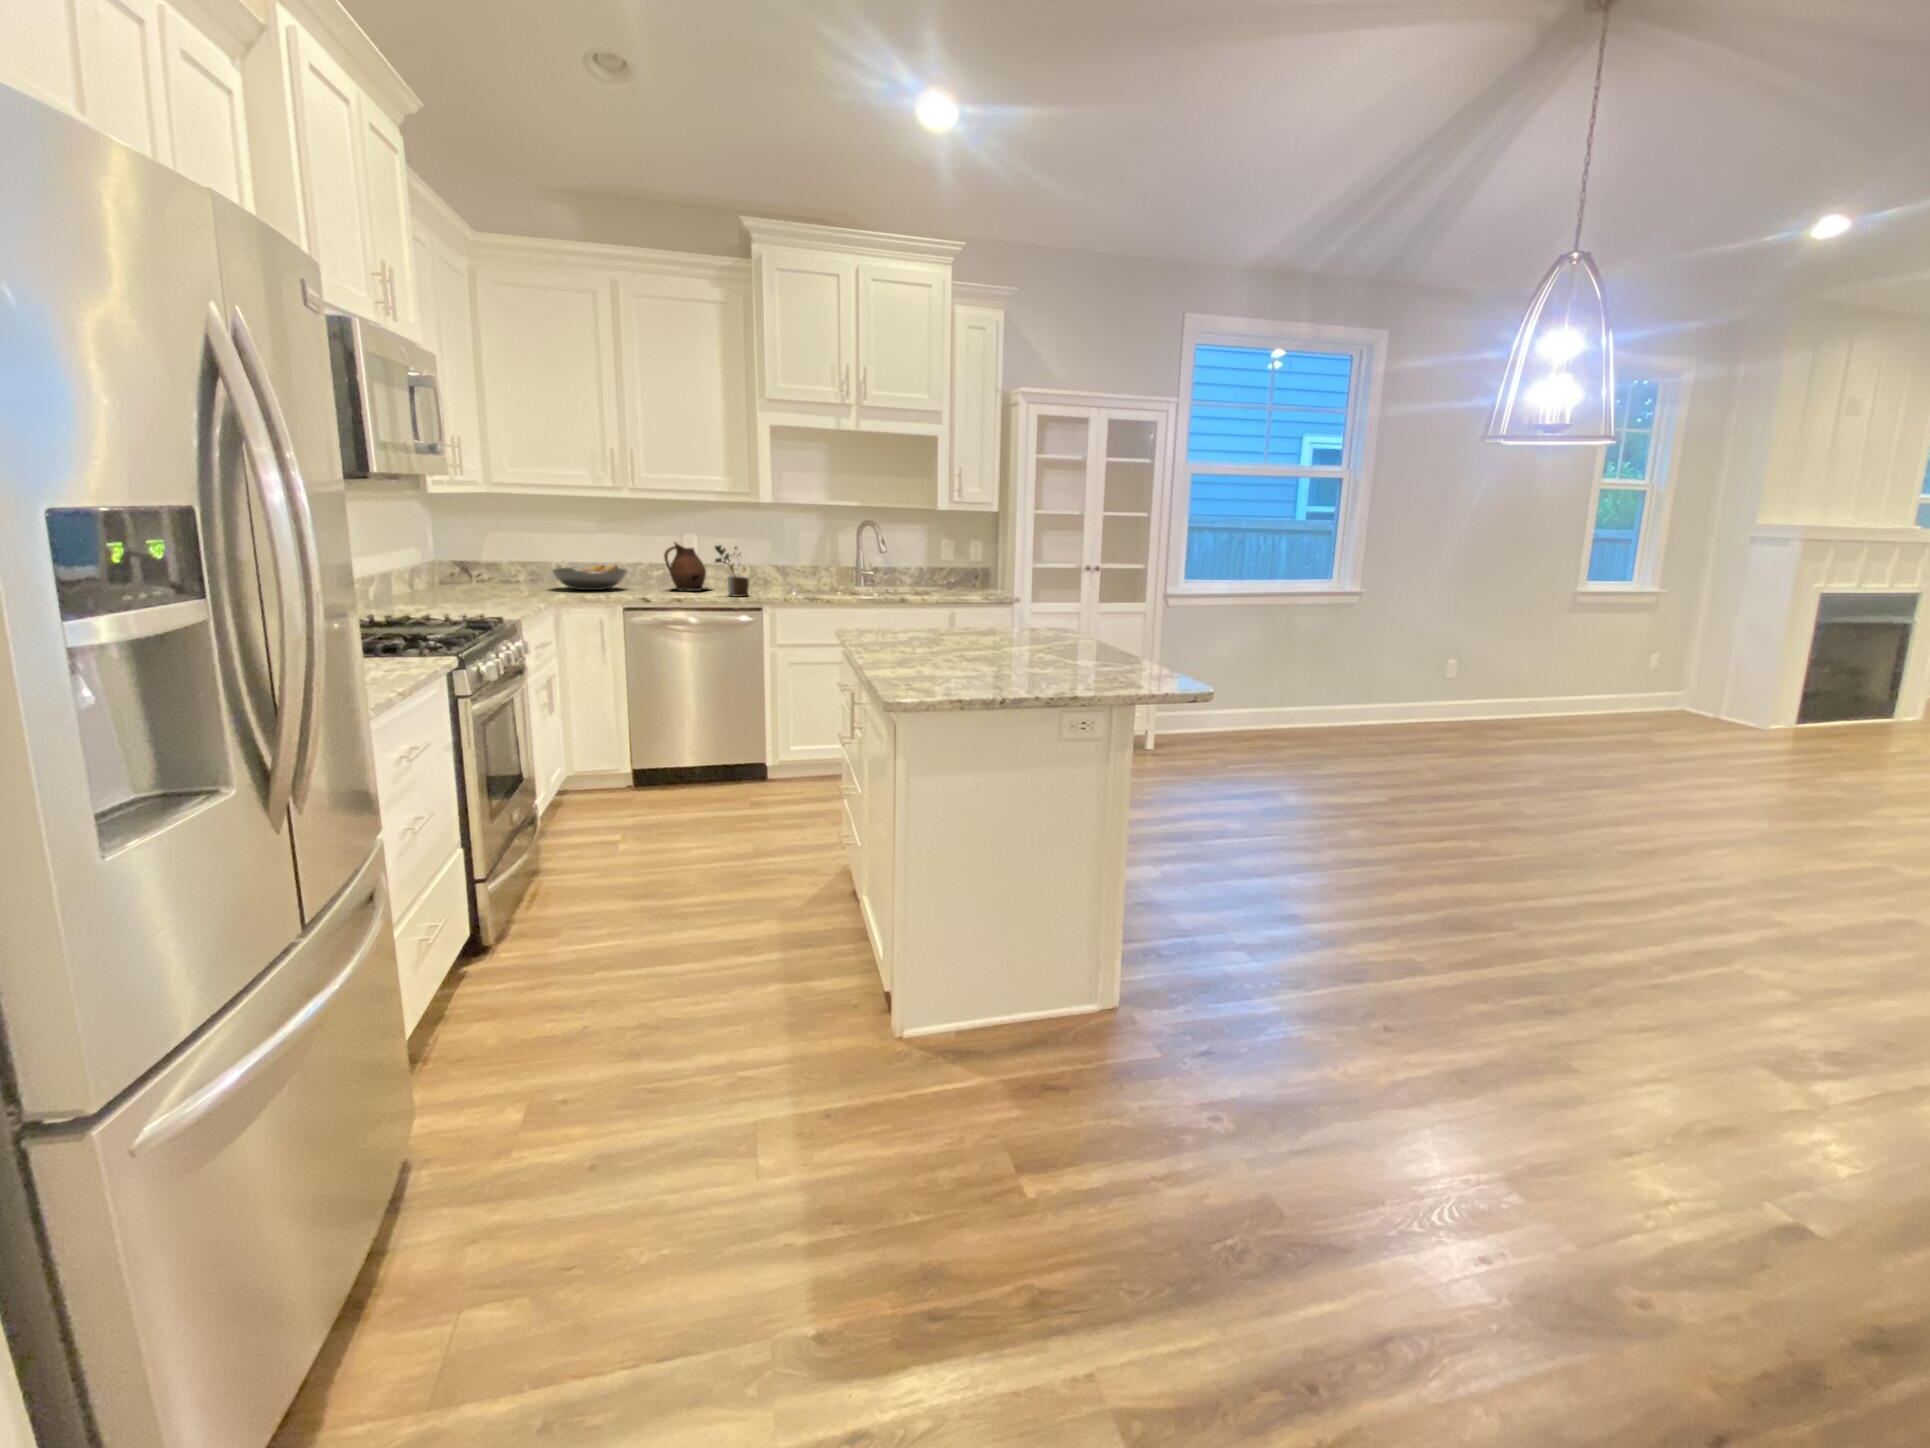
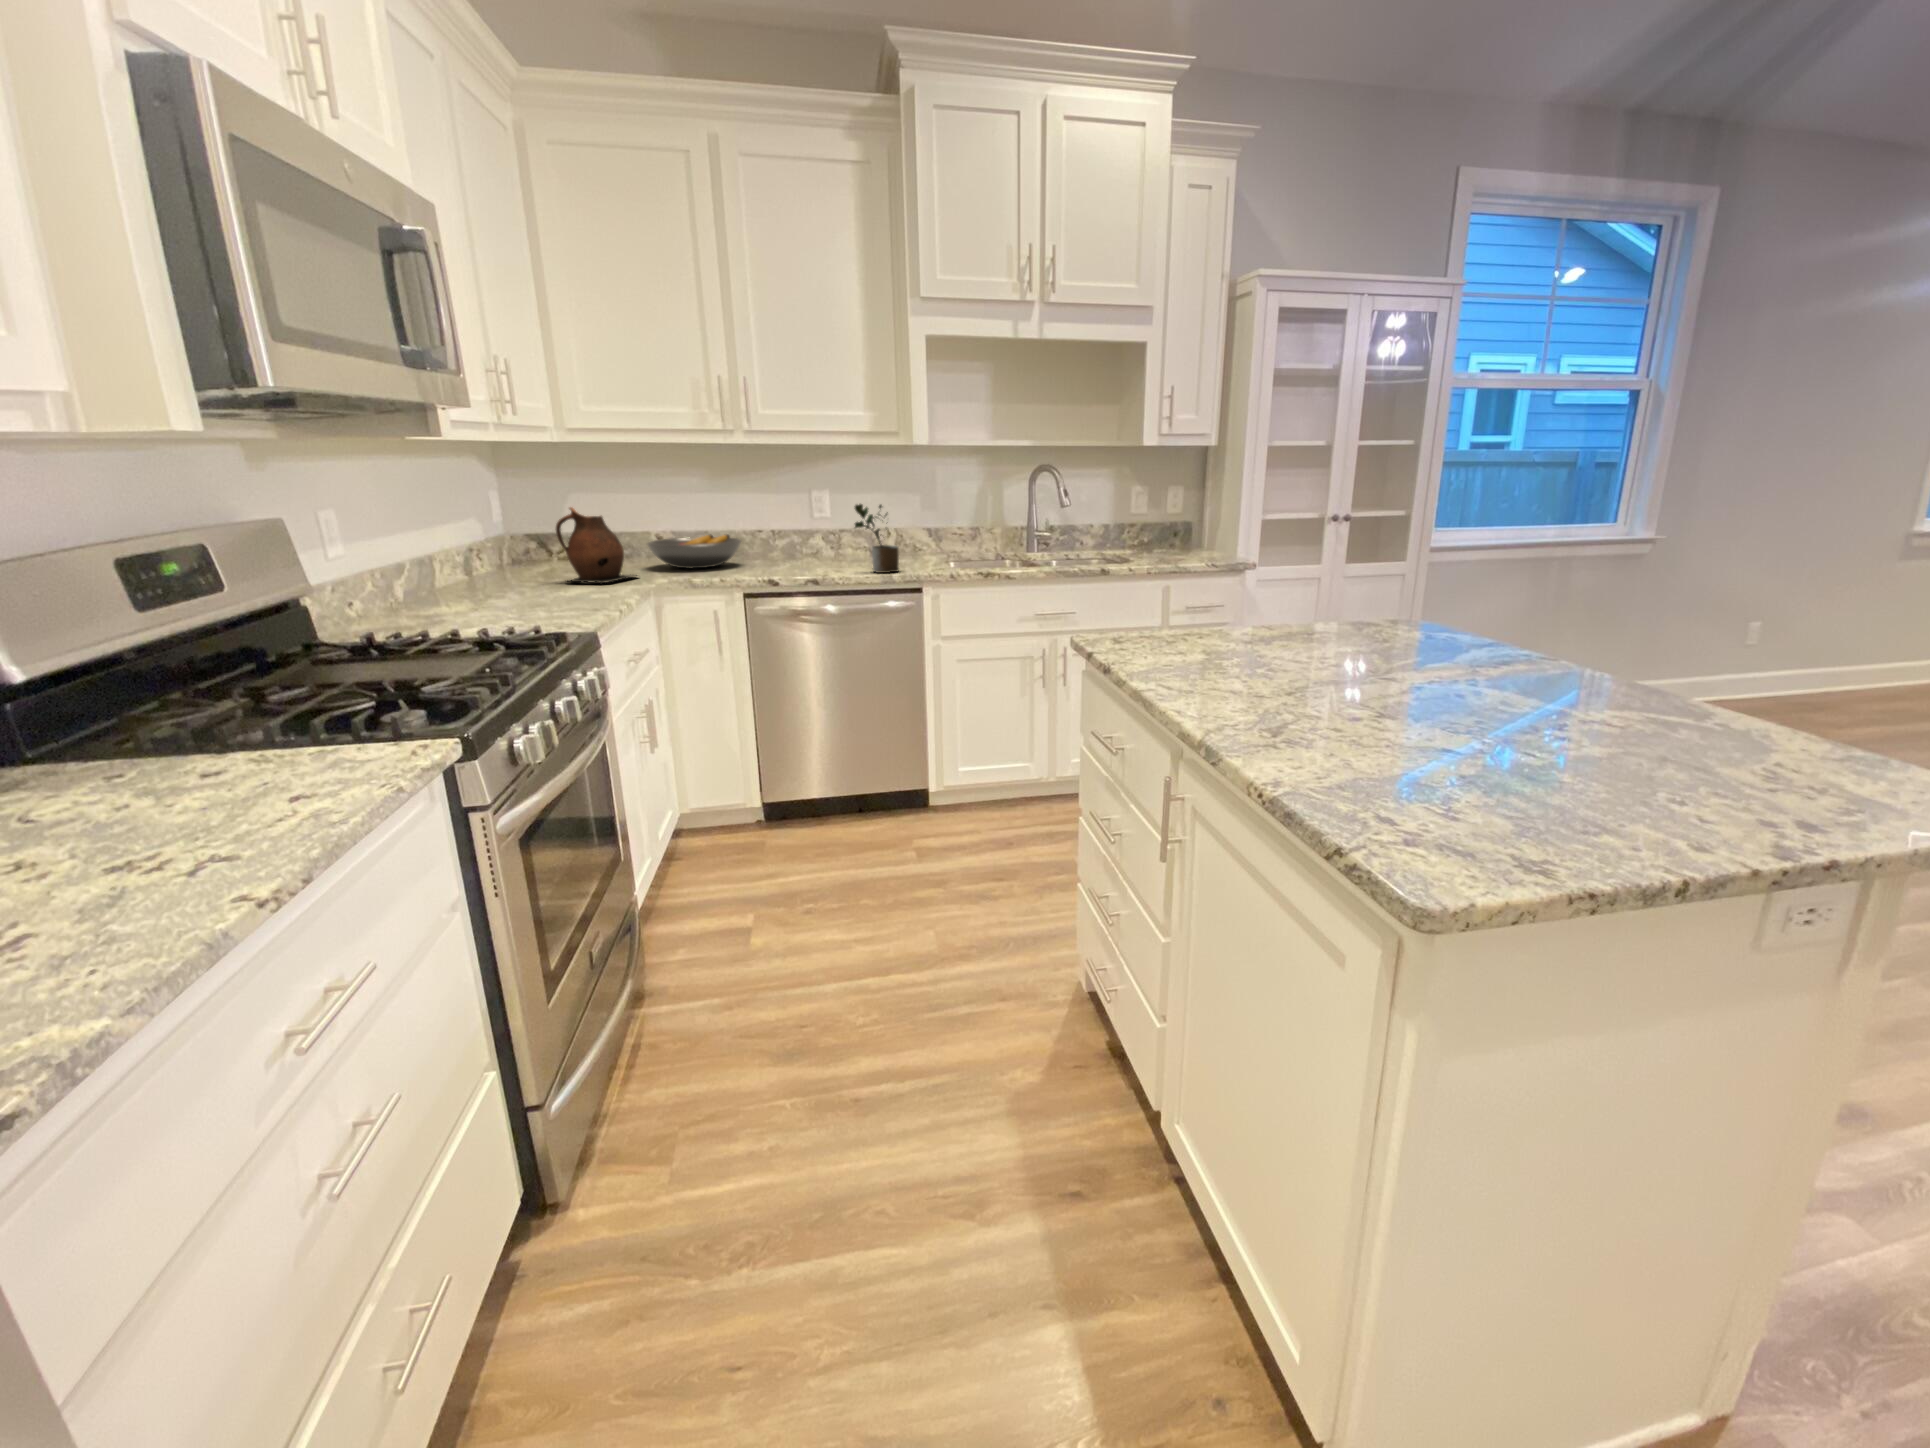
ceramic pitcher: present [664,543,706,591] -> present [556,507,637,583]

